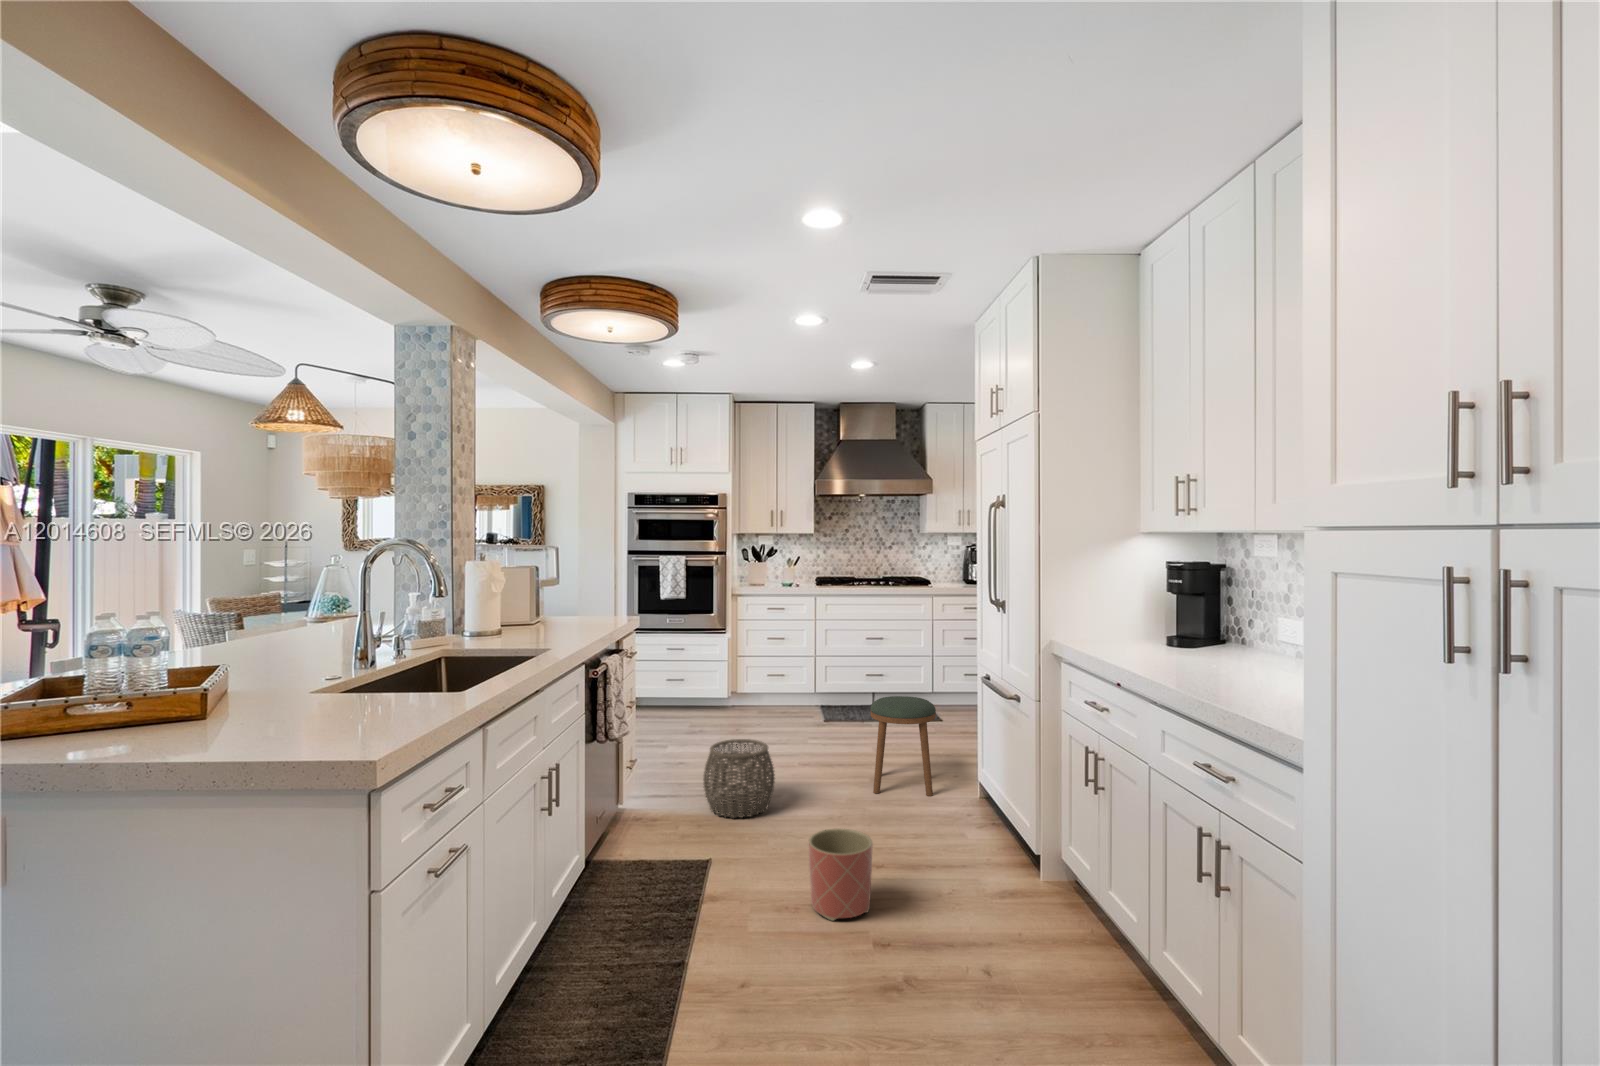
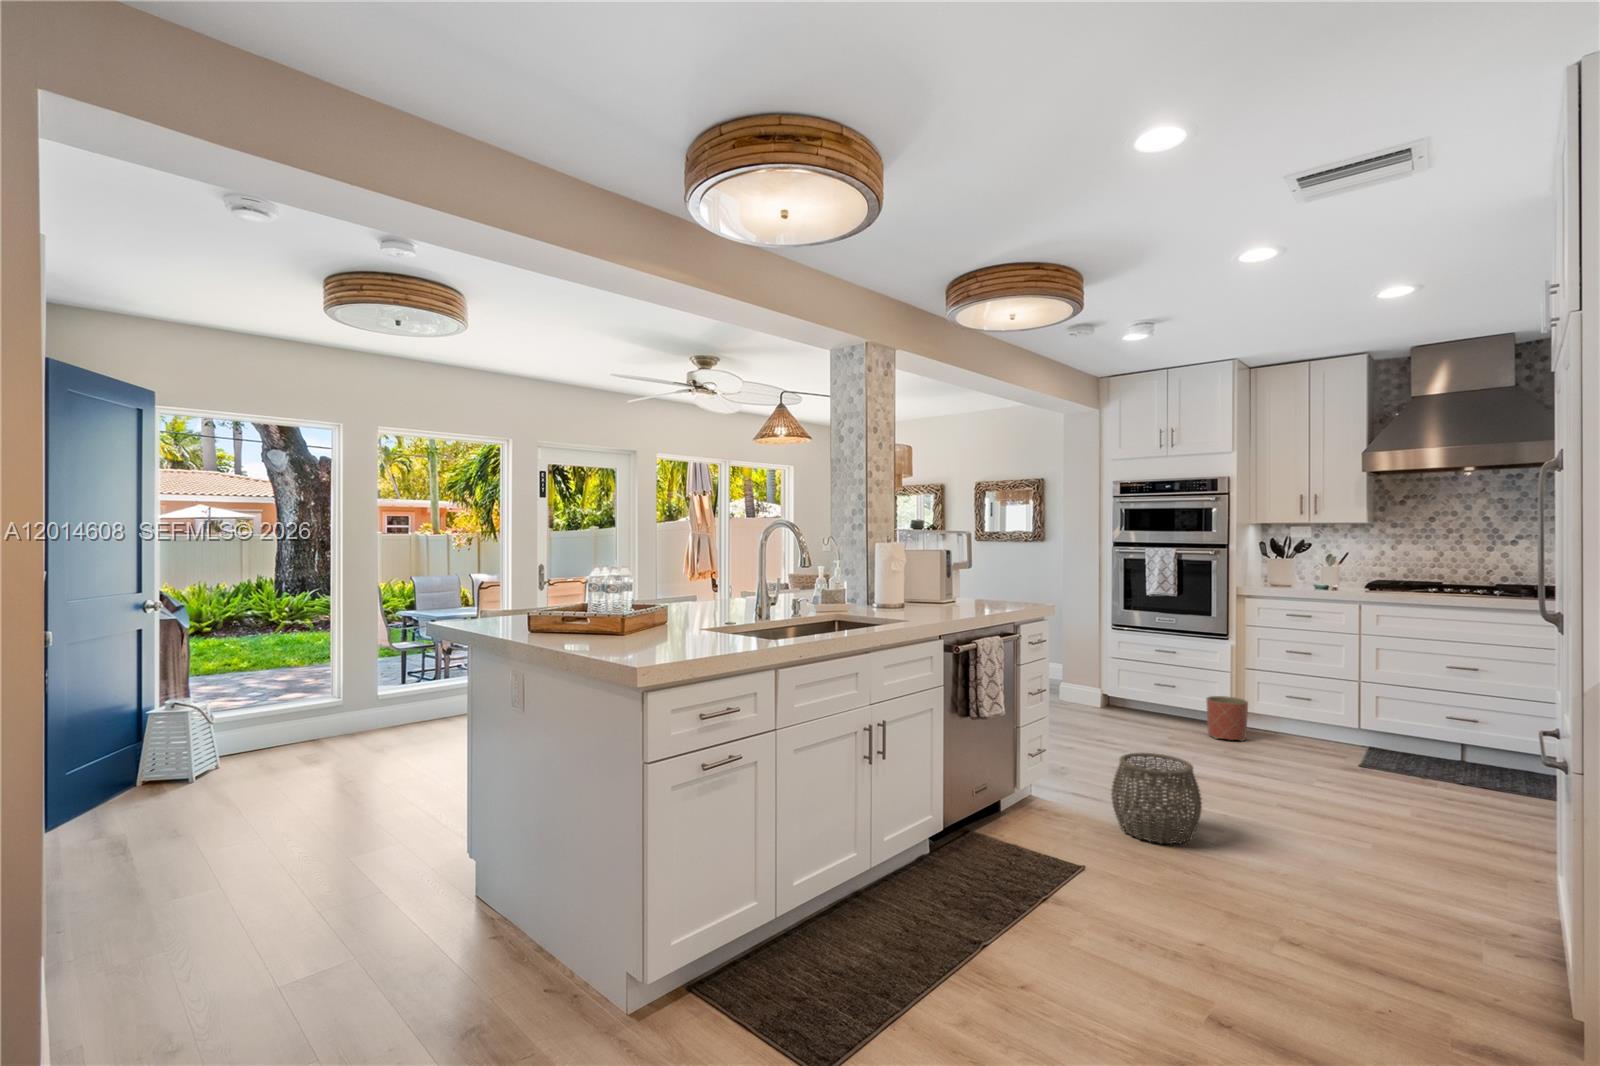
stool: present [870,696,936,796] -> none [1358,743,1479,894]
planter: present [809,828,873,921] -> present [1206,696,1248,741]

